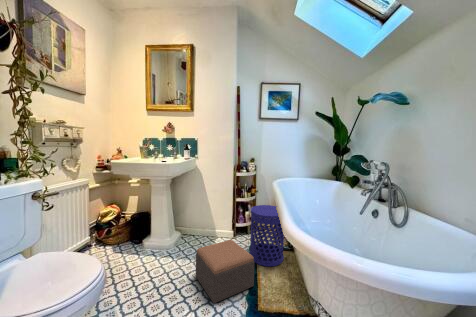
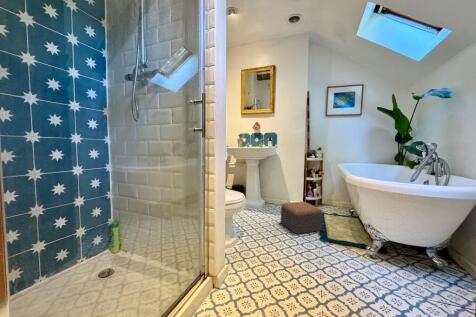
waste bin: present [250,205,284,266] -> none [318,182,347,224]

